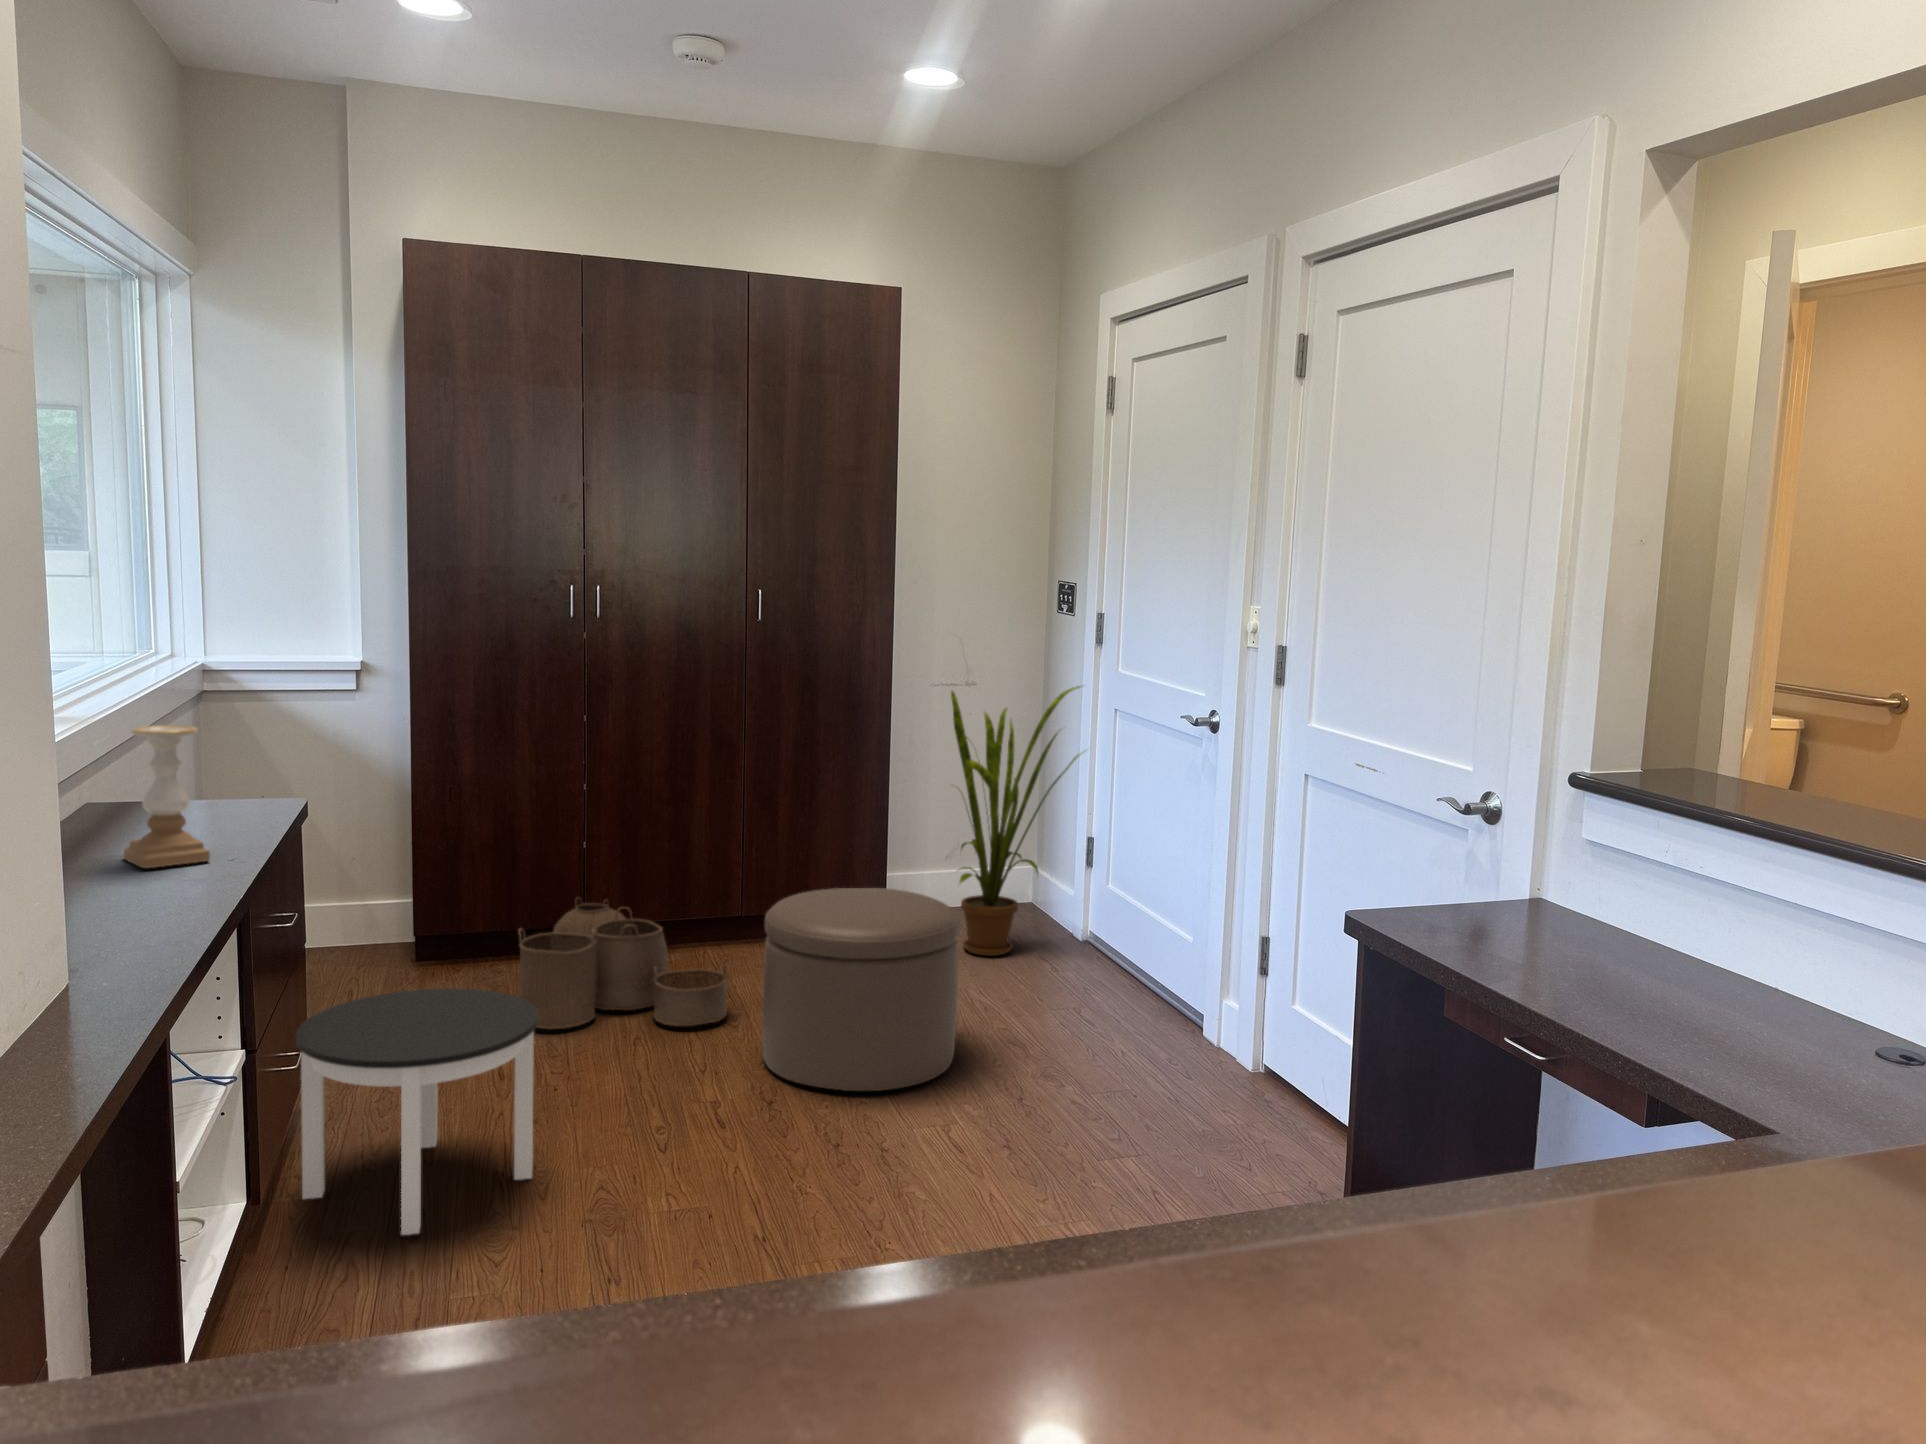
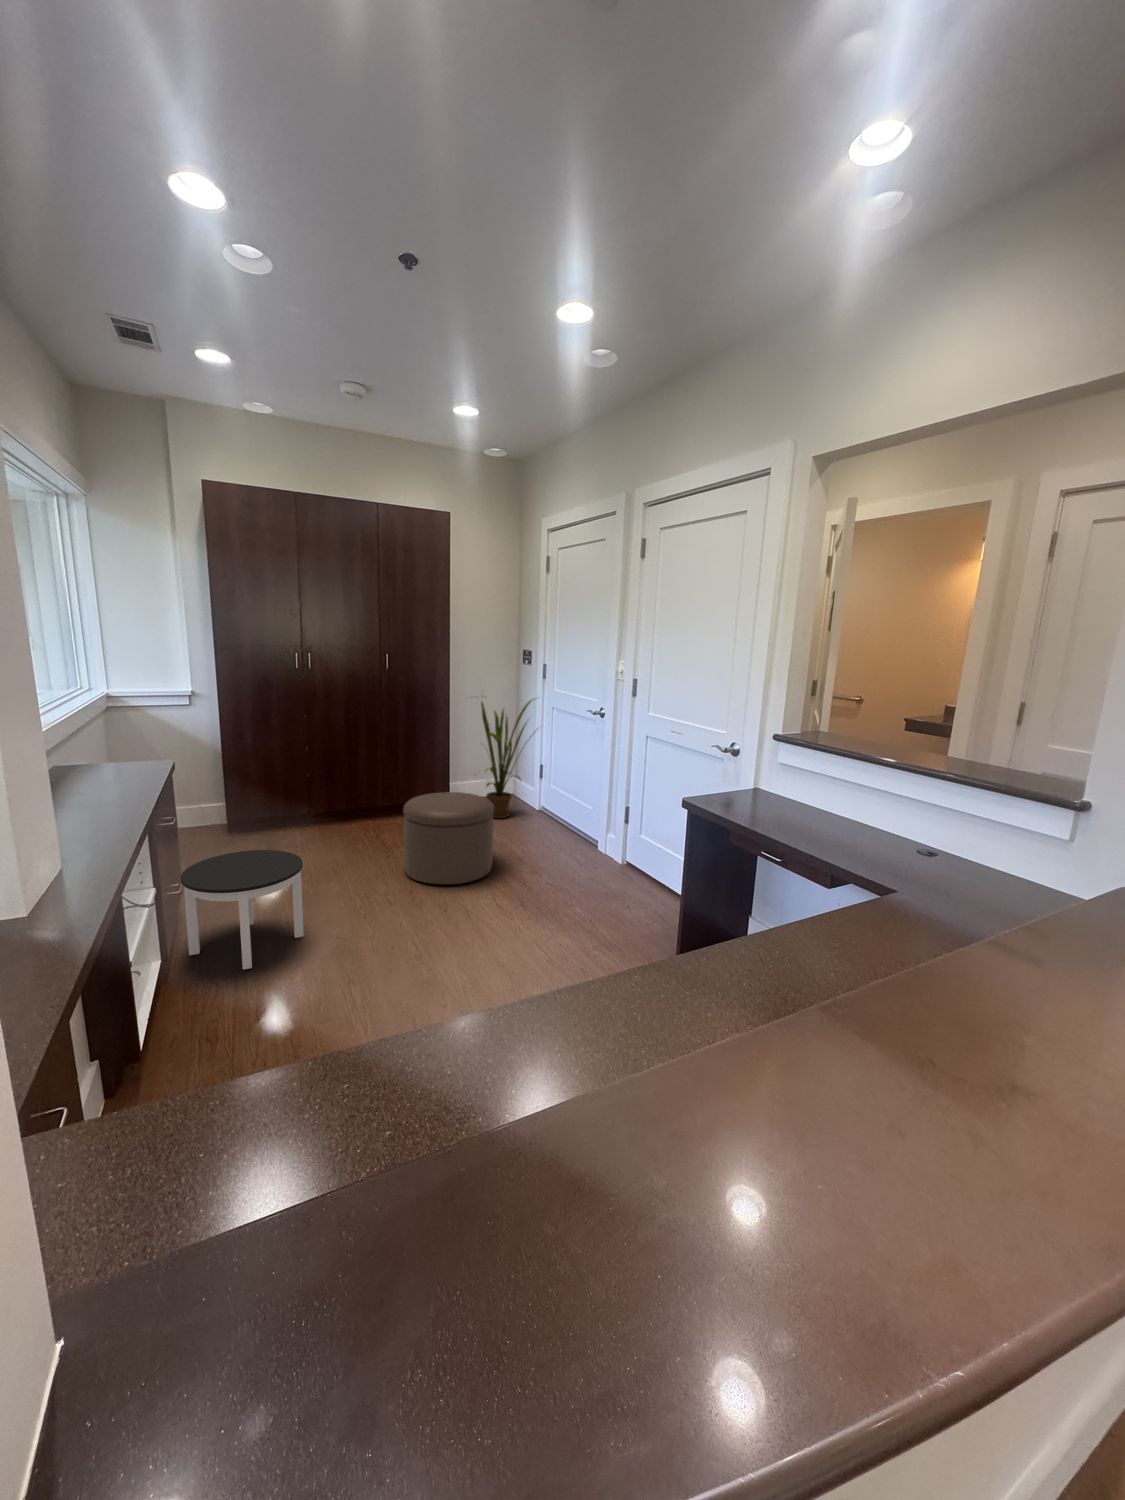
candle holder: present [124,725,210,868] -> none [81,729,130,803]
woven basket: present [518,899,729,1029] -> none [283,801,385,864]

